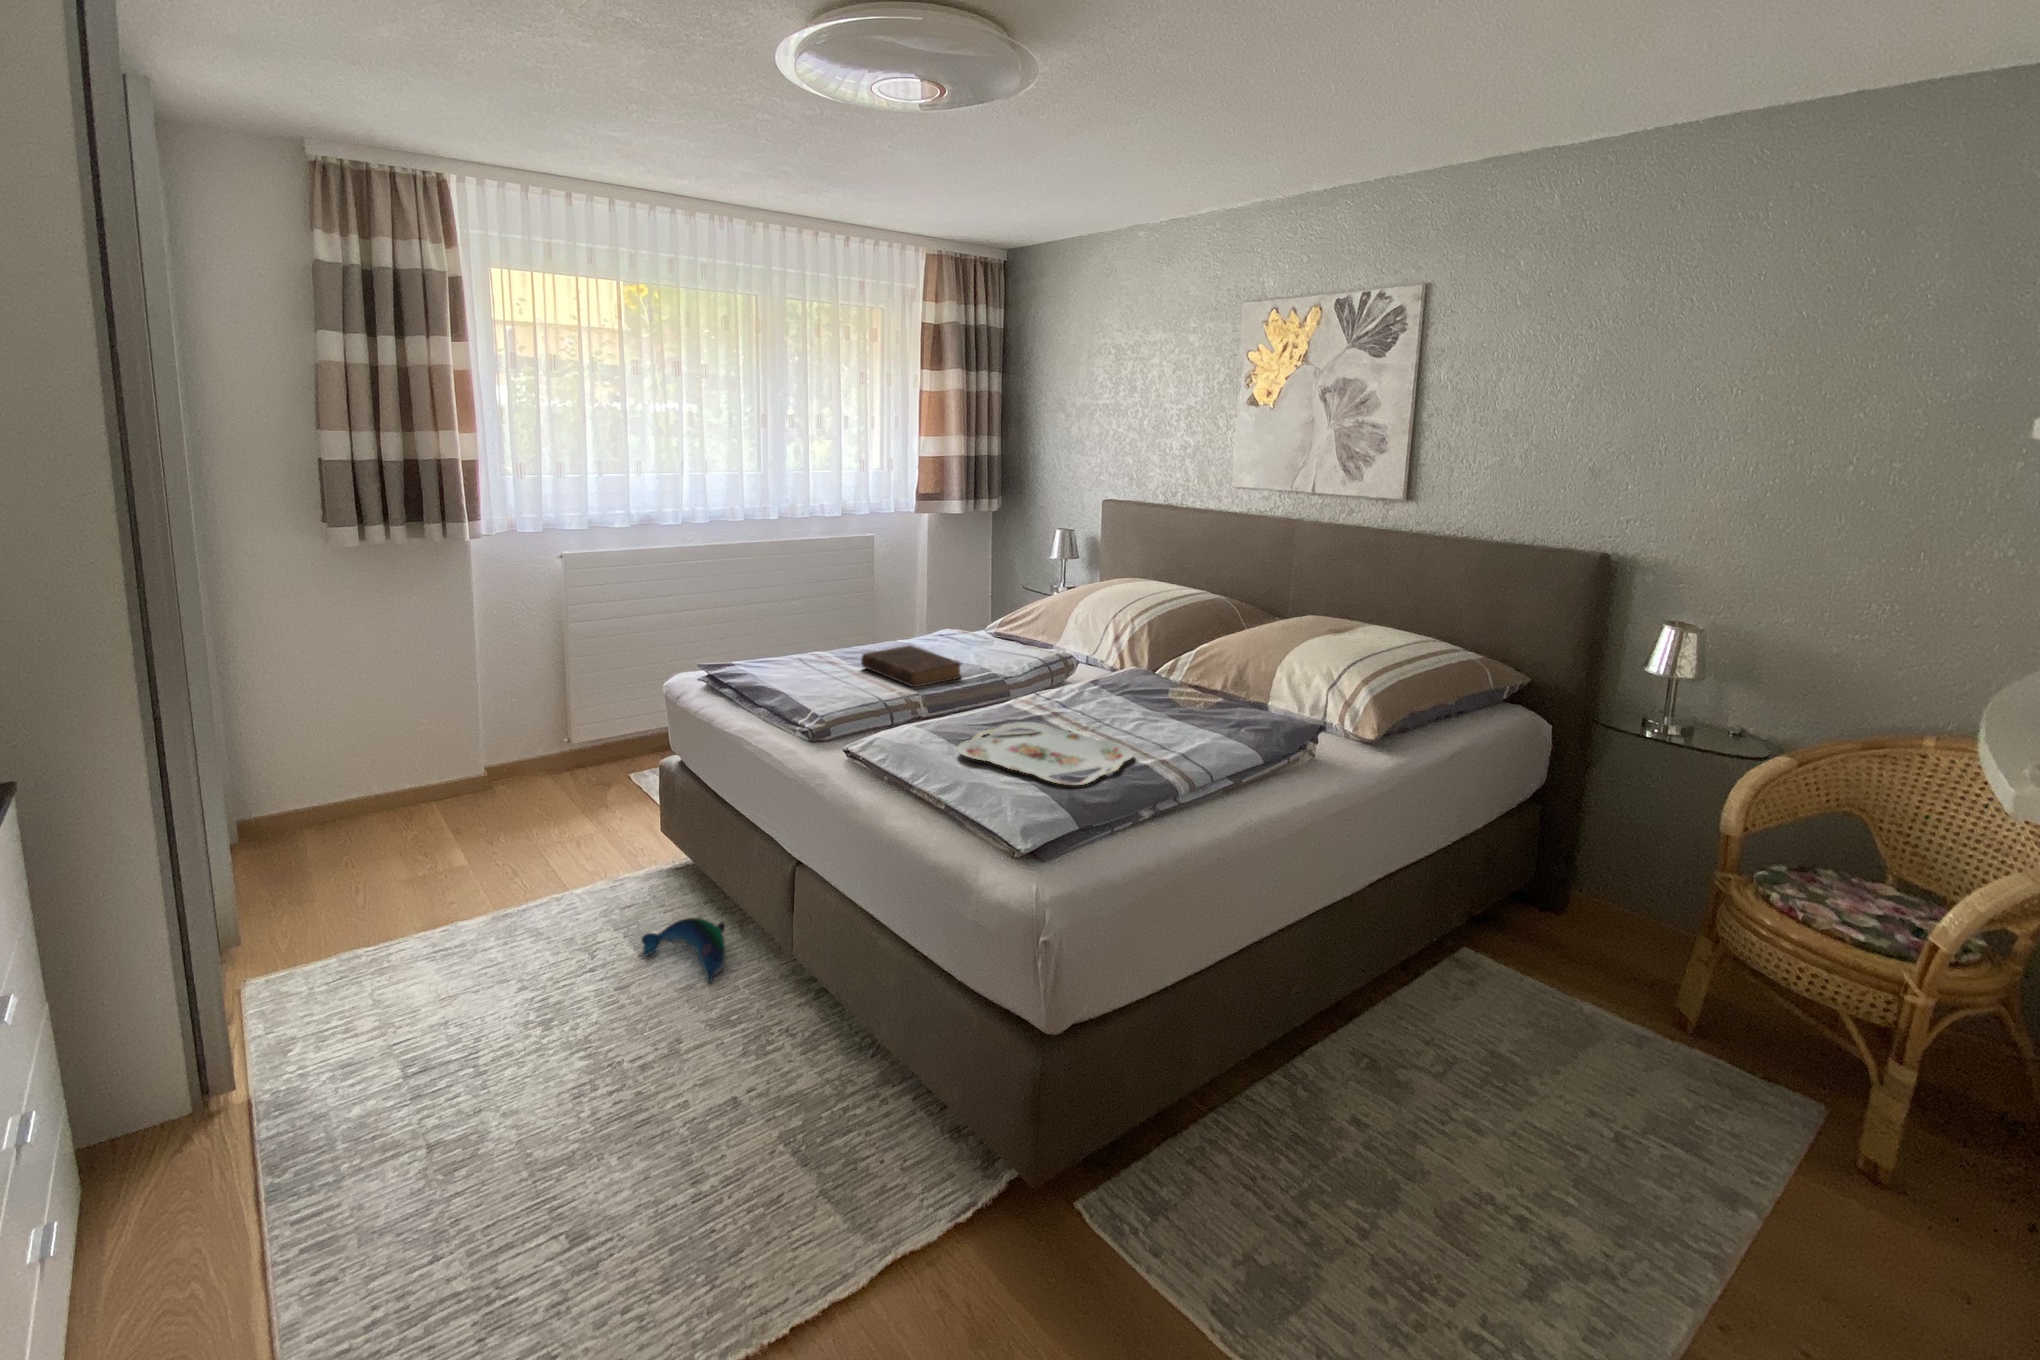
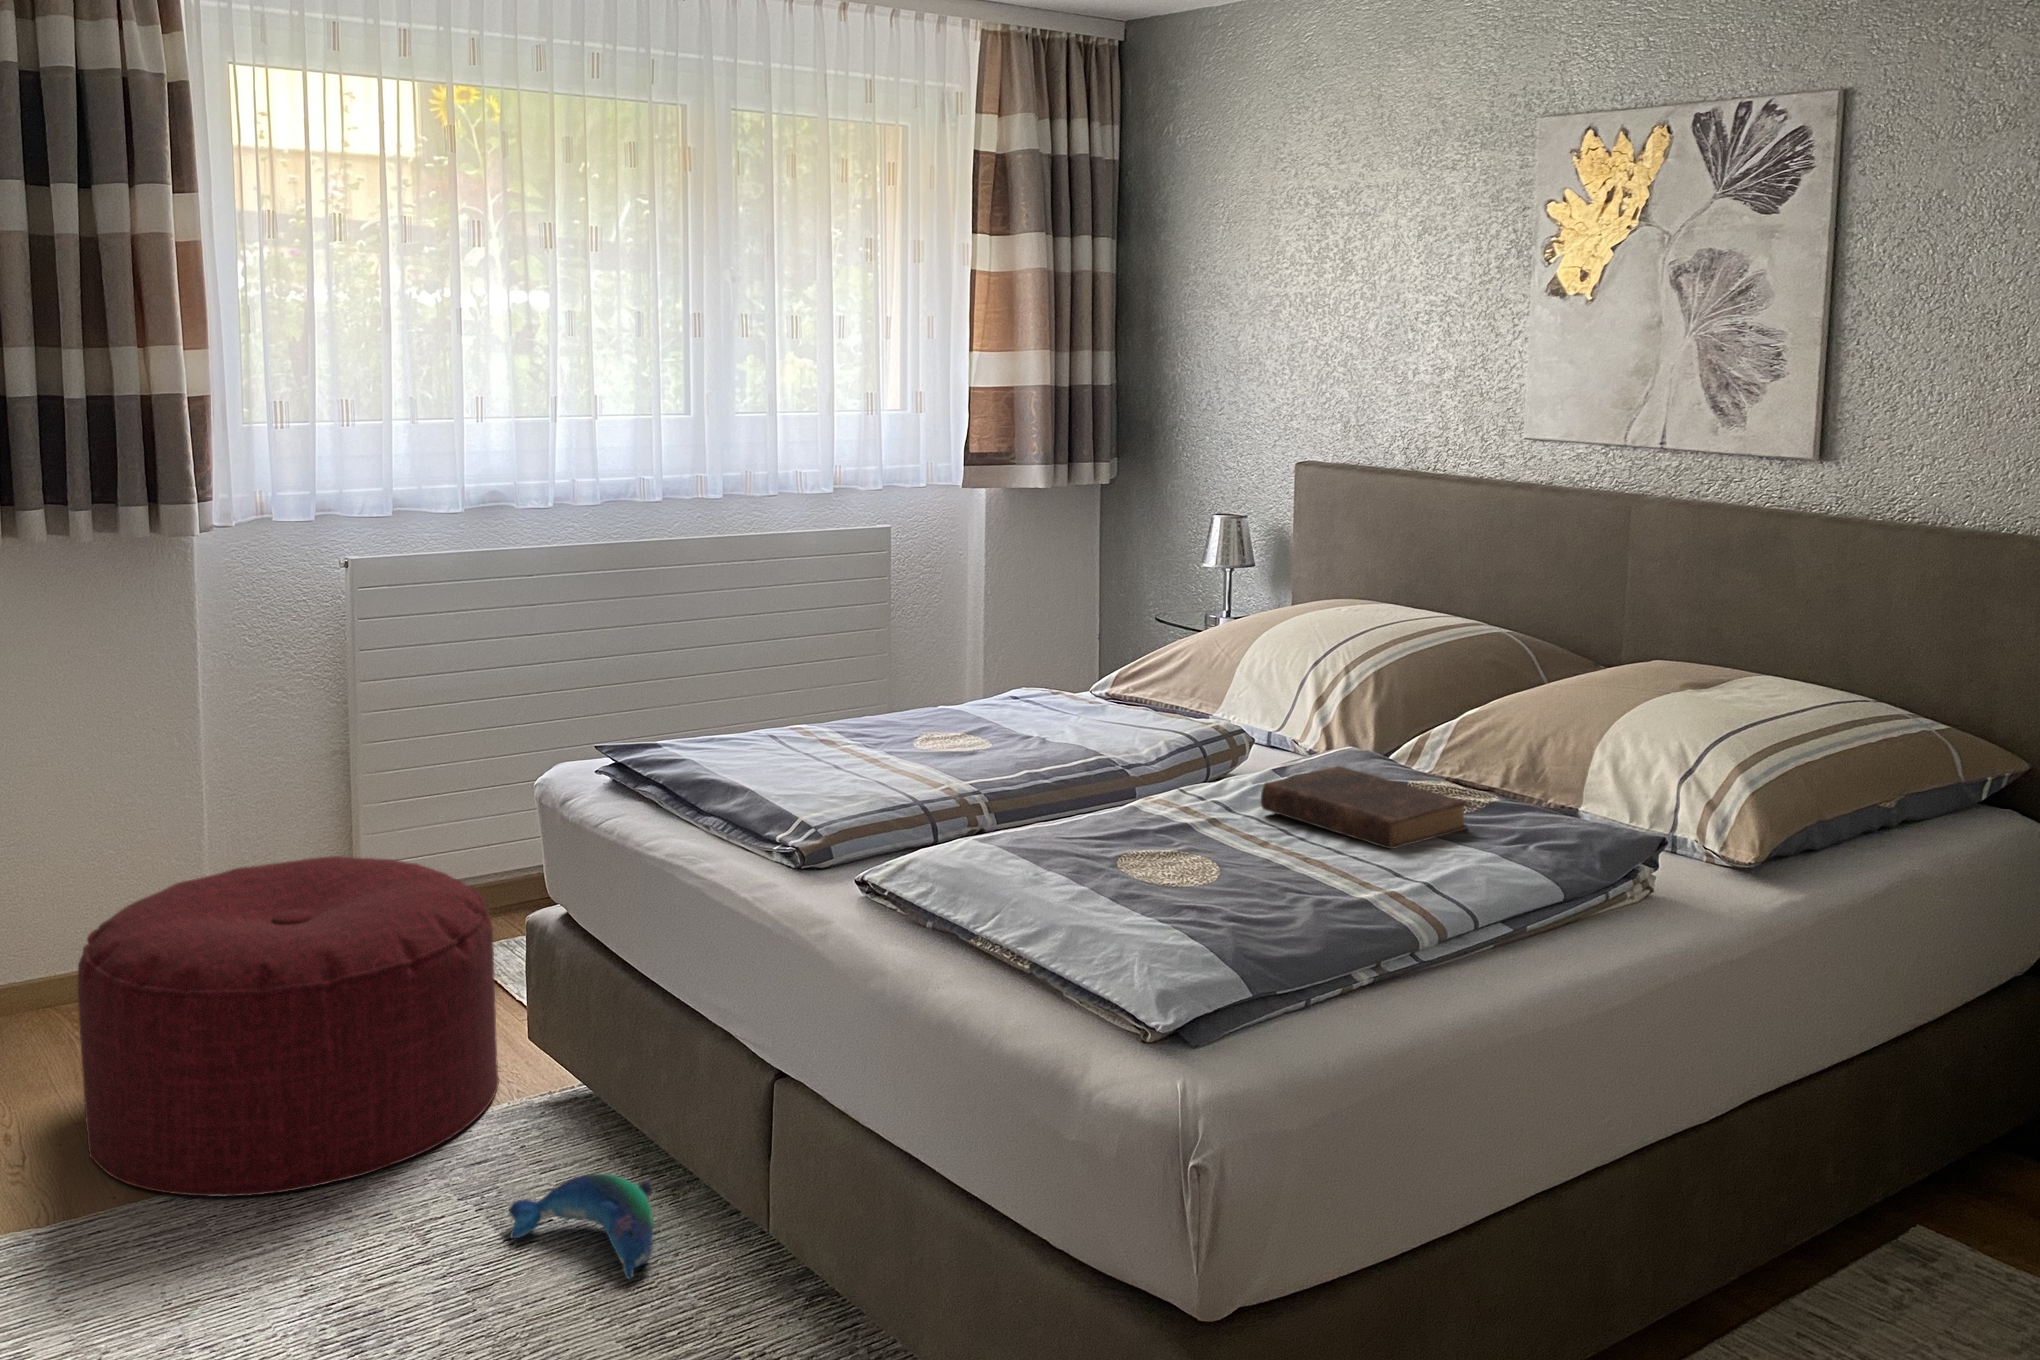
book: present [861,645,962,687] -> present [1261,766,1468,849]
serving tray: present [957,722,1134,785] -> none [1047,833,1344,929]
ottoman: none [394,726,642,929] -> present [78,856,499,1196]

